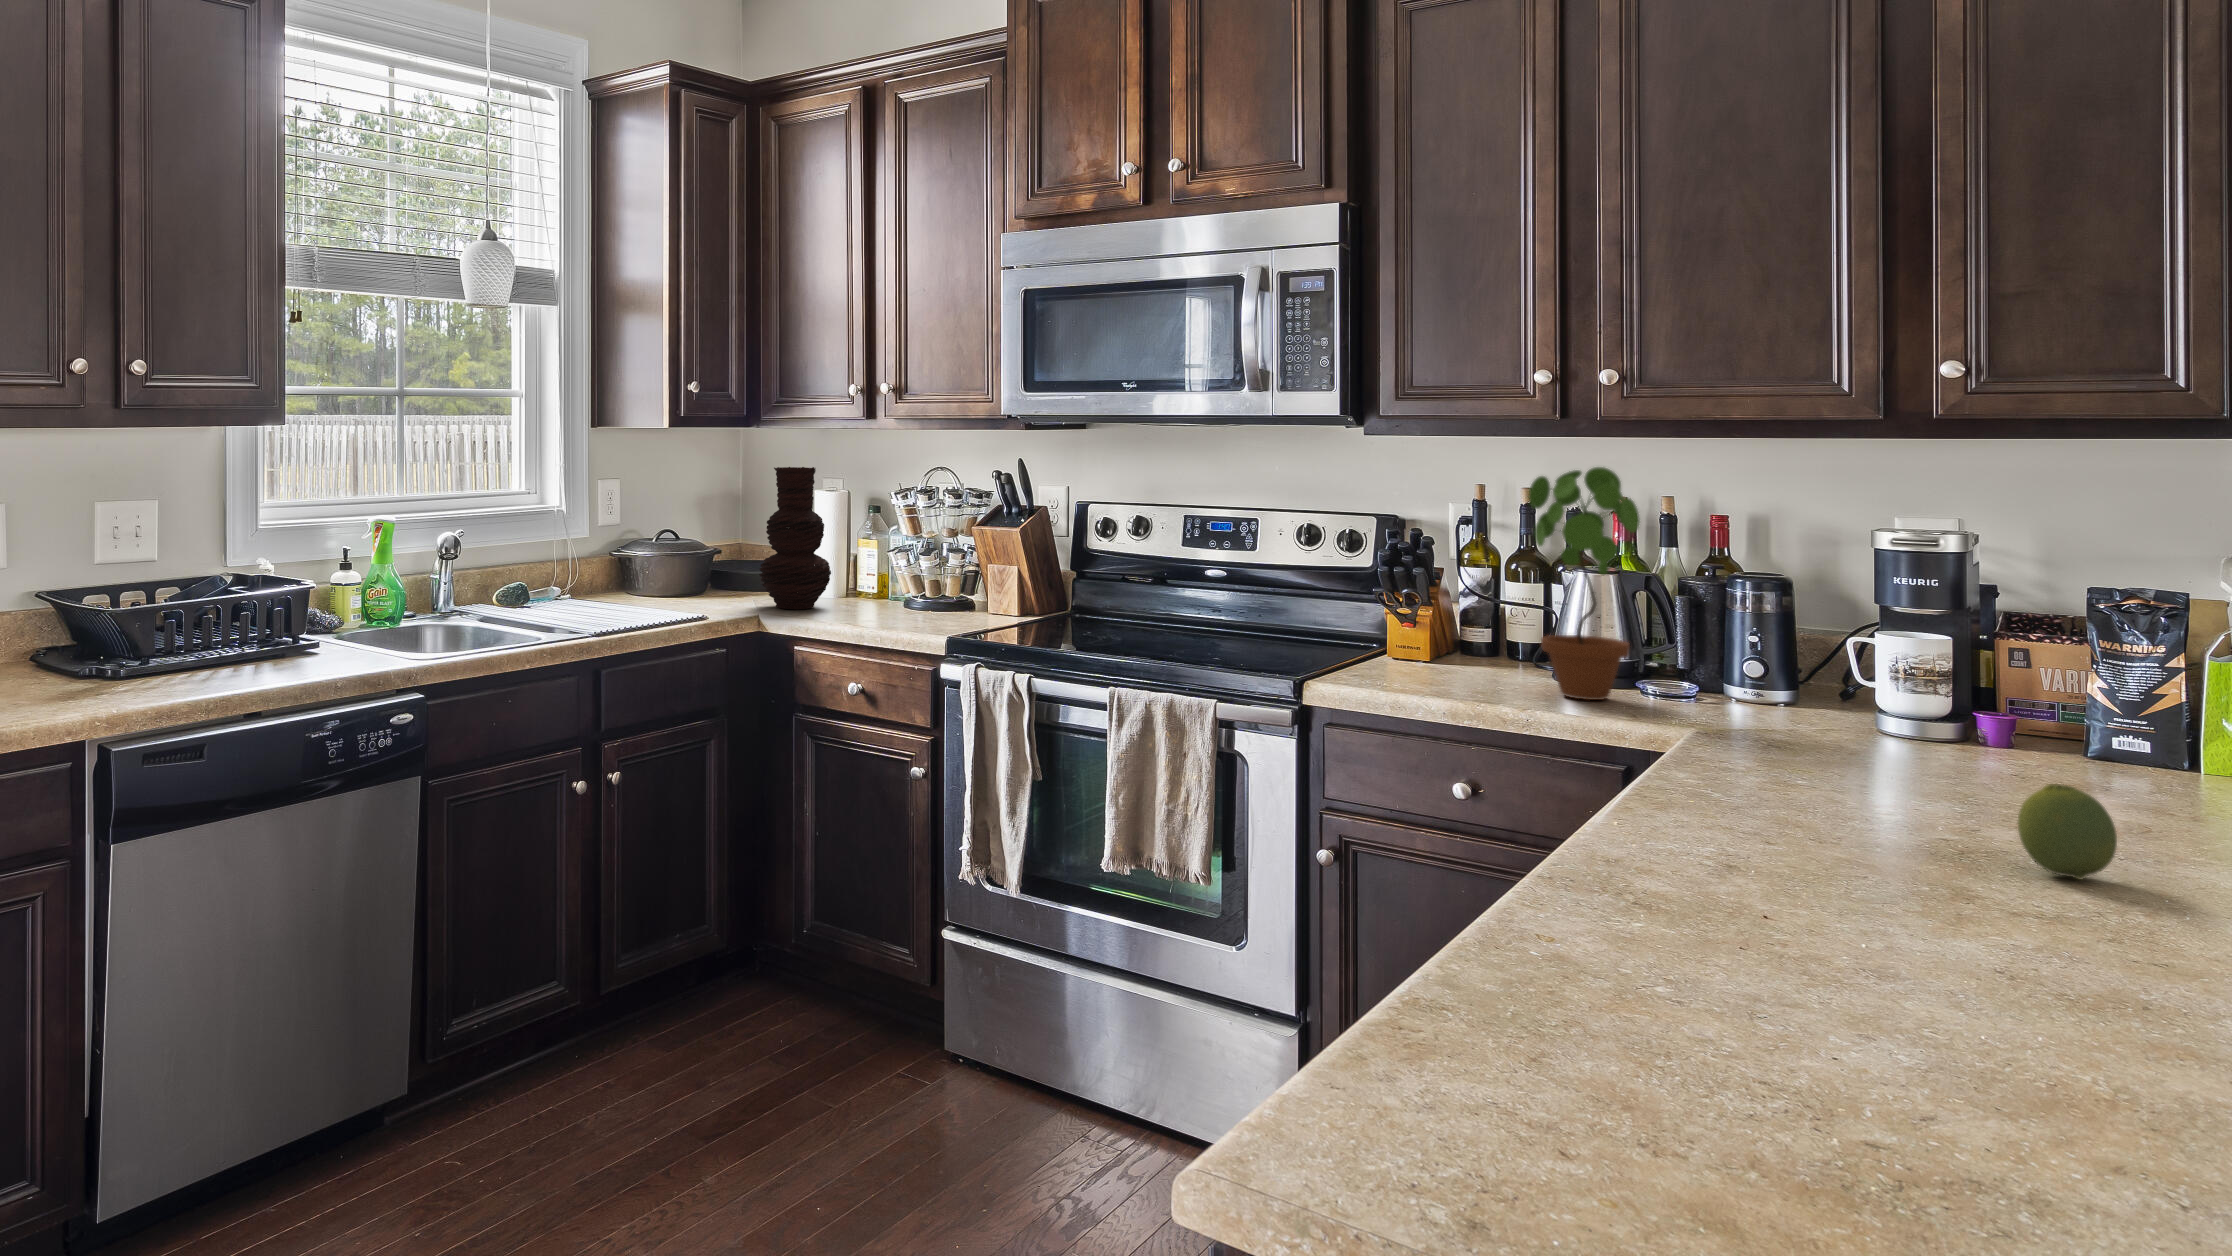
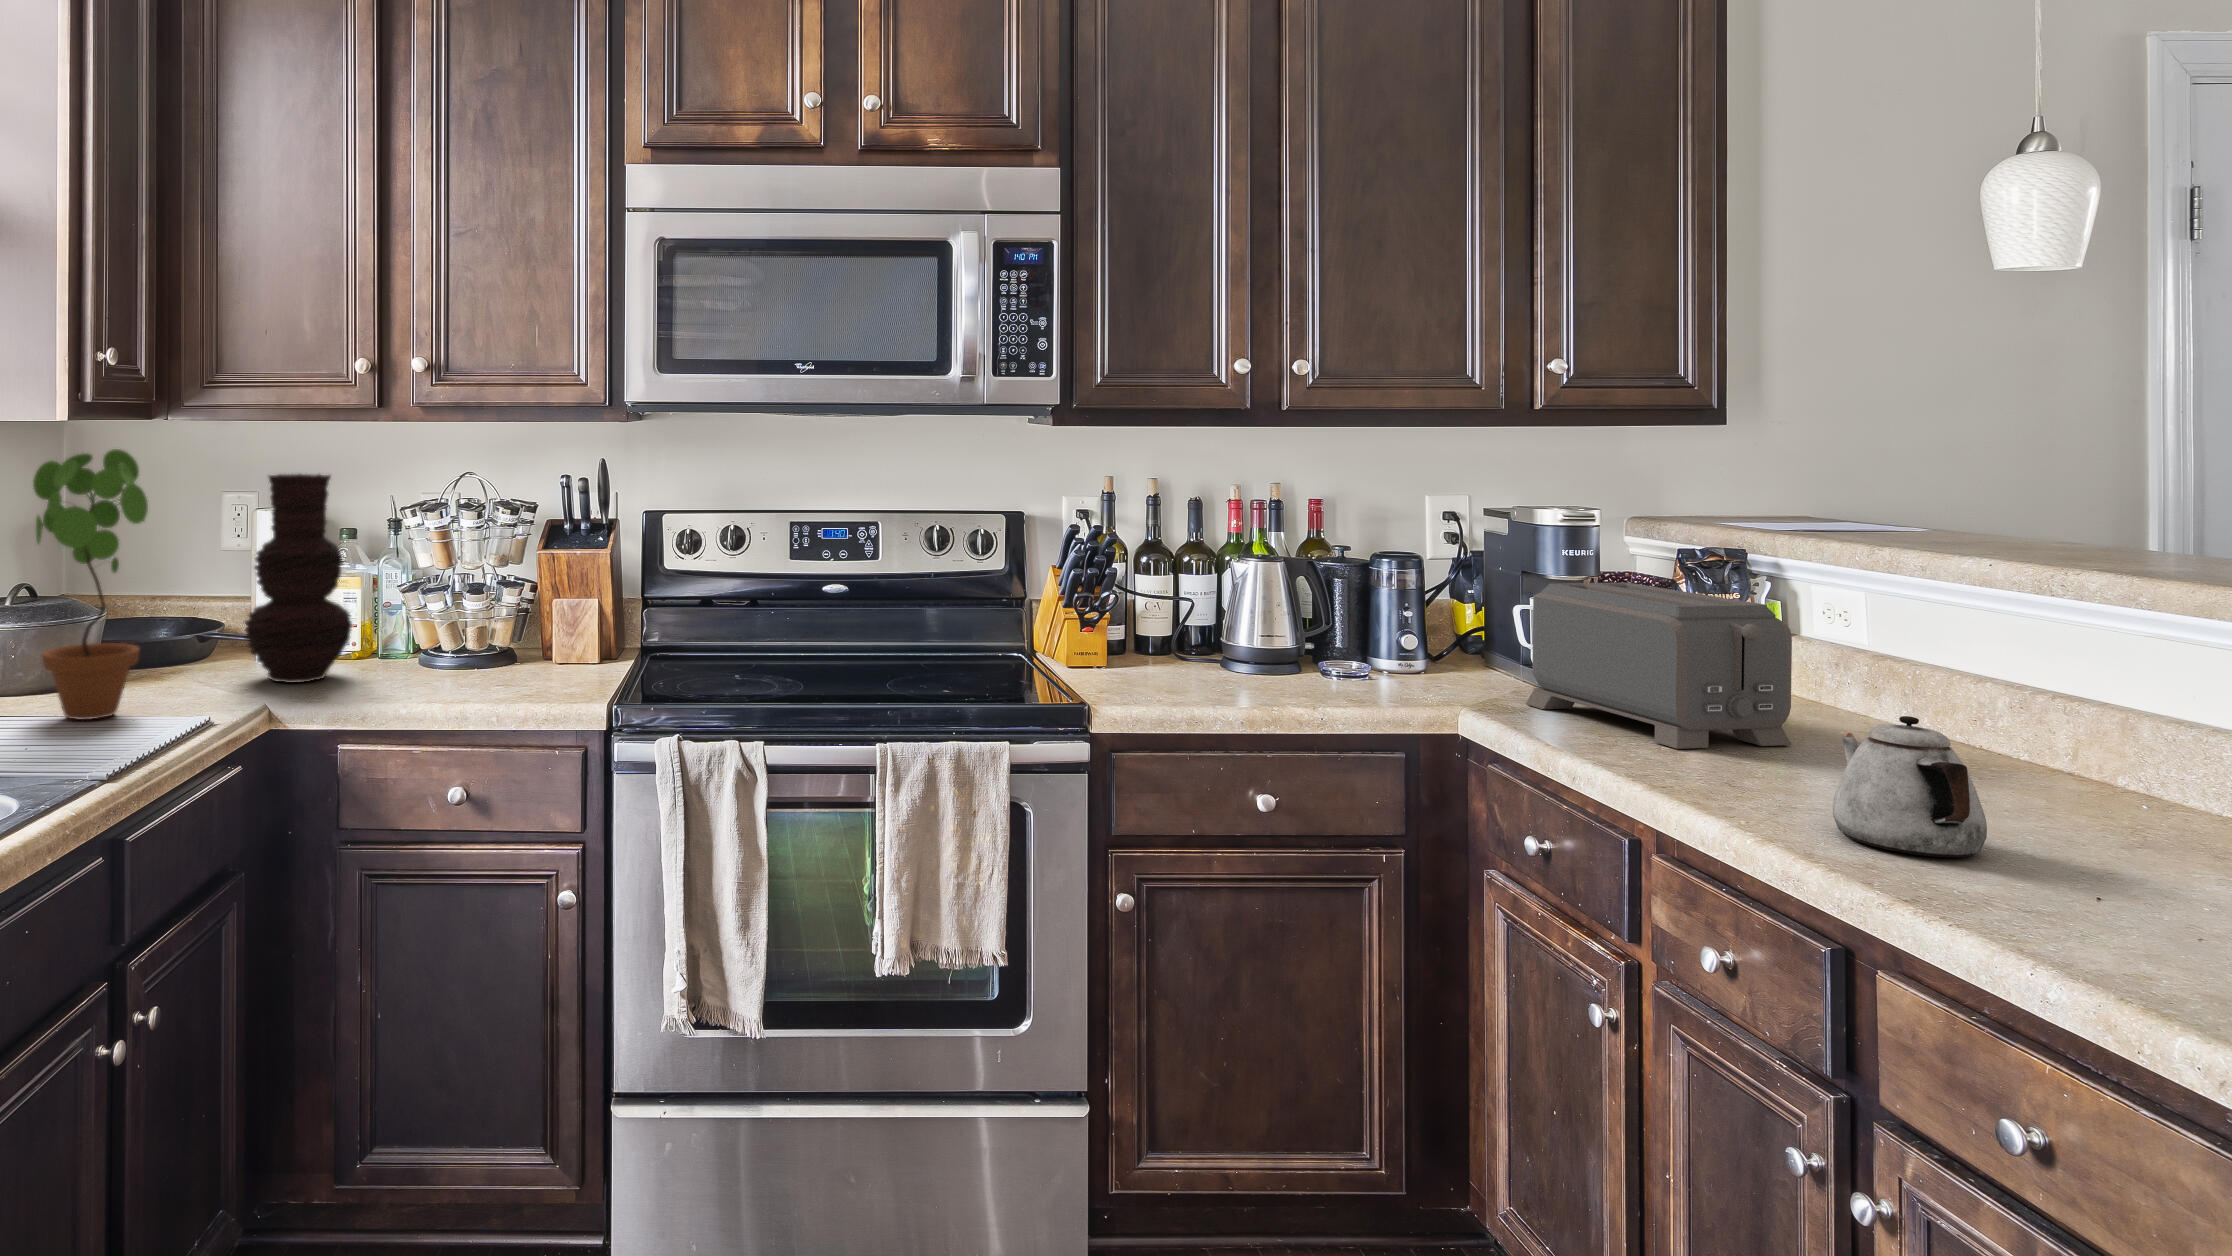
potted plant: present [1529,467,1640,700] -> present [33,449,148,720]
toaster: none [1804,605,2004,794] -> present [1526,583,1792,749]
teapot: none [1674,715,1815,853] -> present [1833,716,1987,857]
fruit: present [2018,784,2117,880] -> none [2042,744,2134,830]

